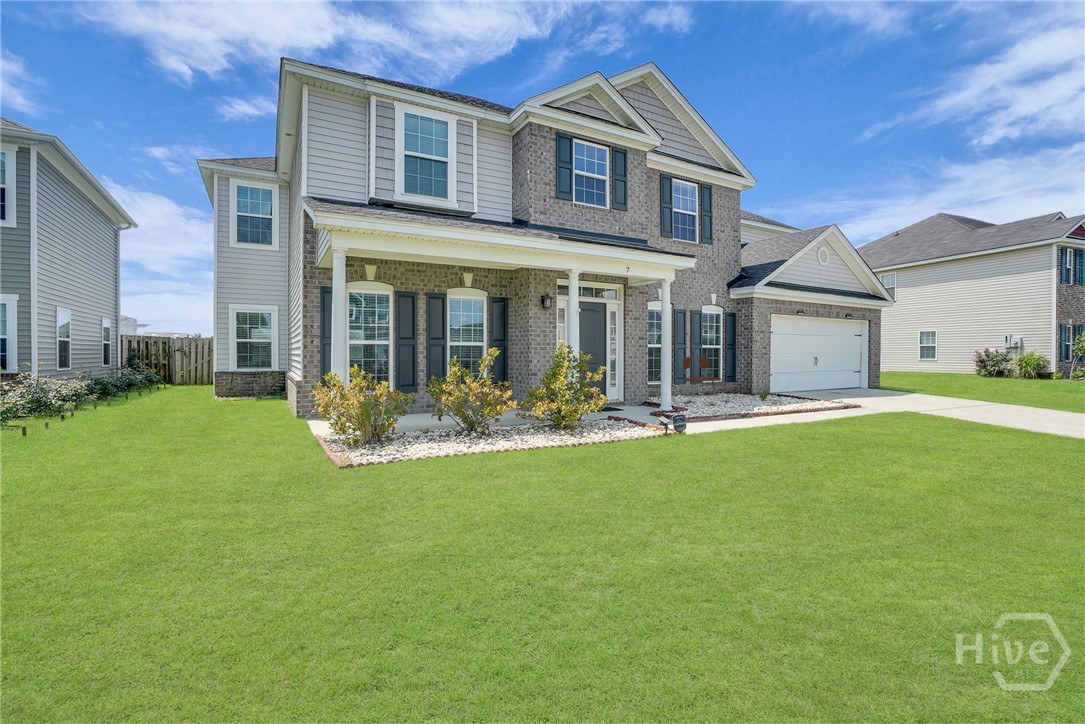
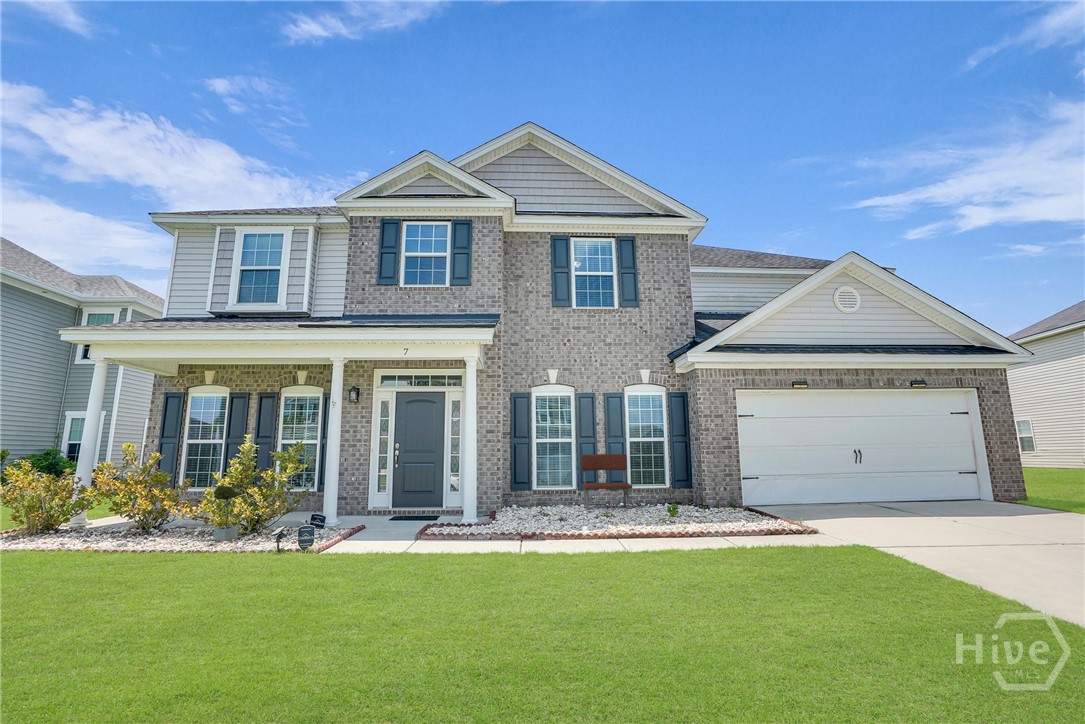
potted tree: none [536,382,556,431] -> present [213,485,238,541]

